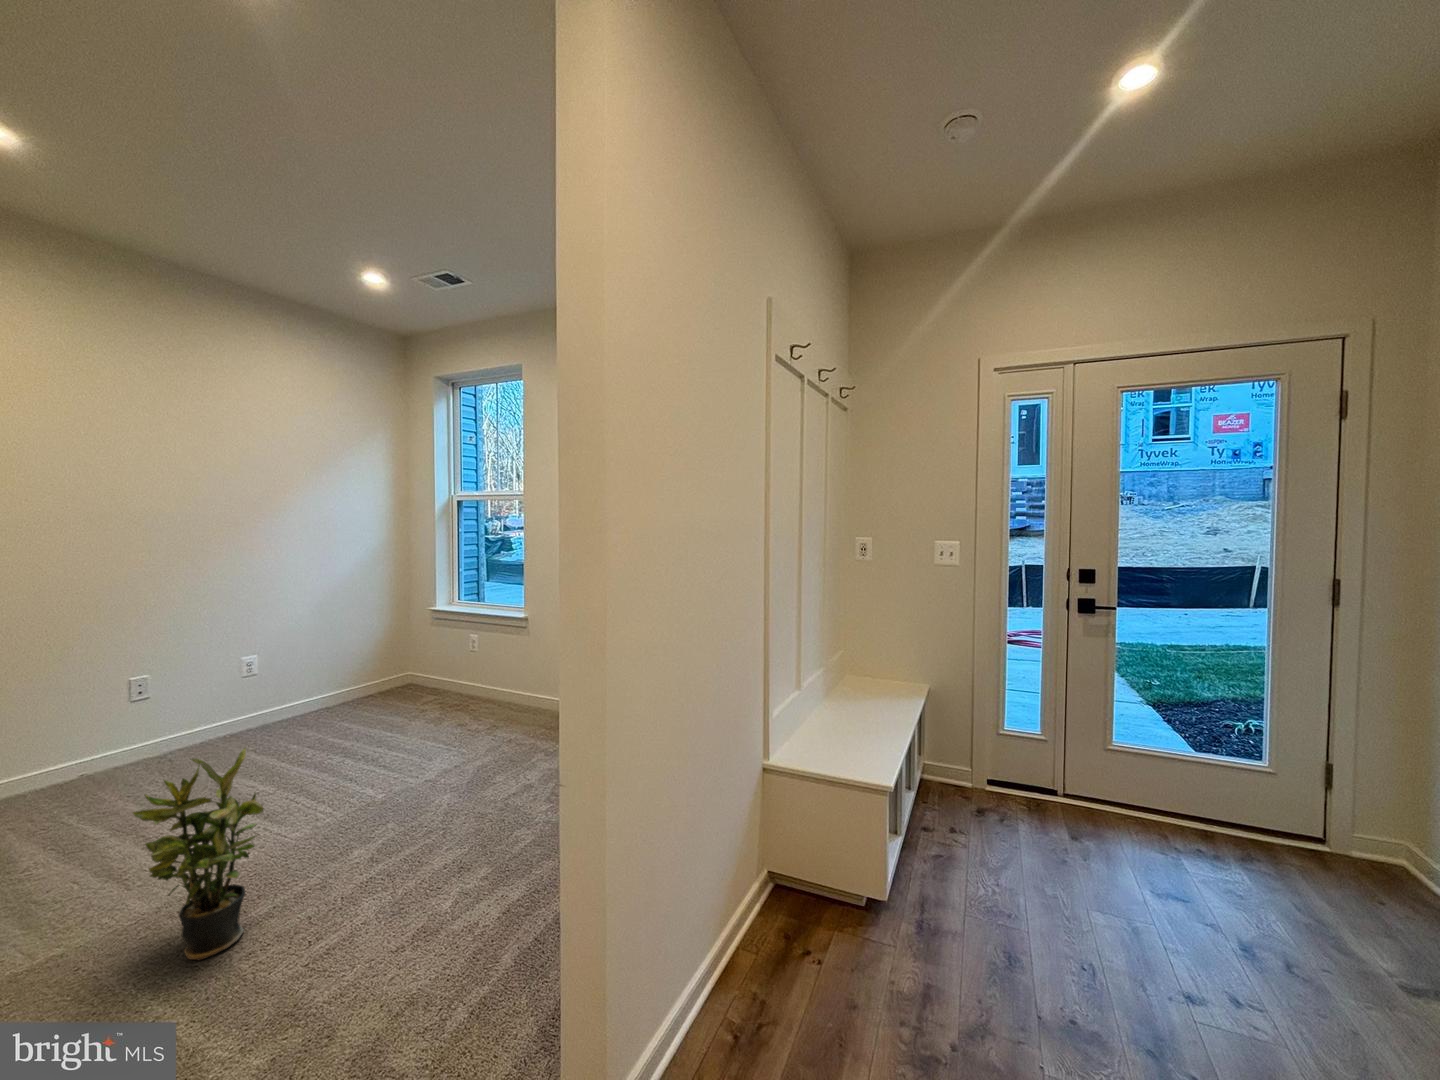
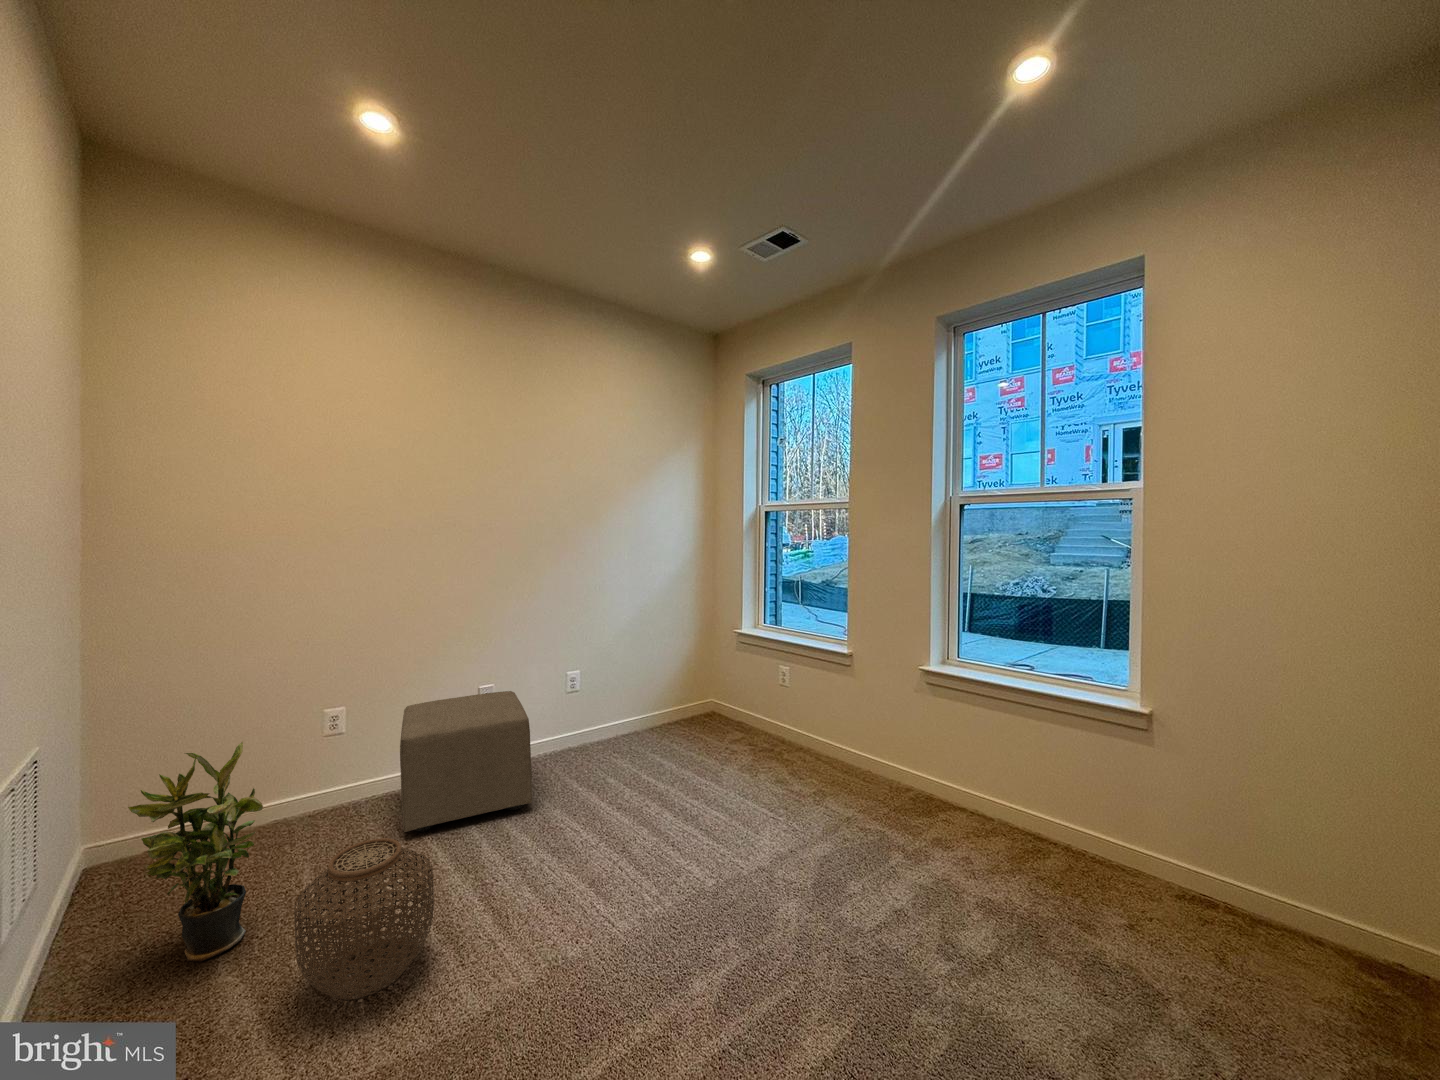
ottoman: none [398,694,523,831] -> present [400,691,532,832]
woven basket: none [294,843,429,1000] -> present [294,838,434,1000]

